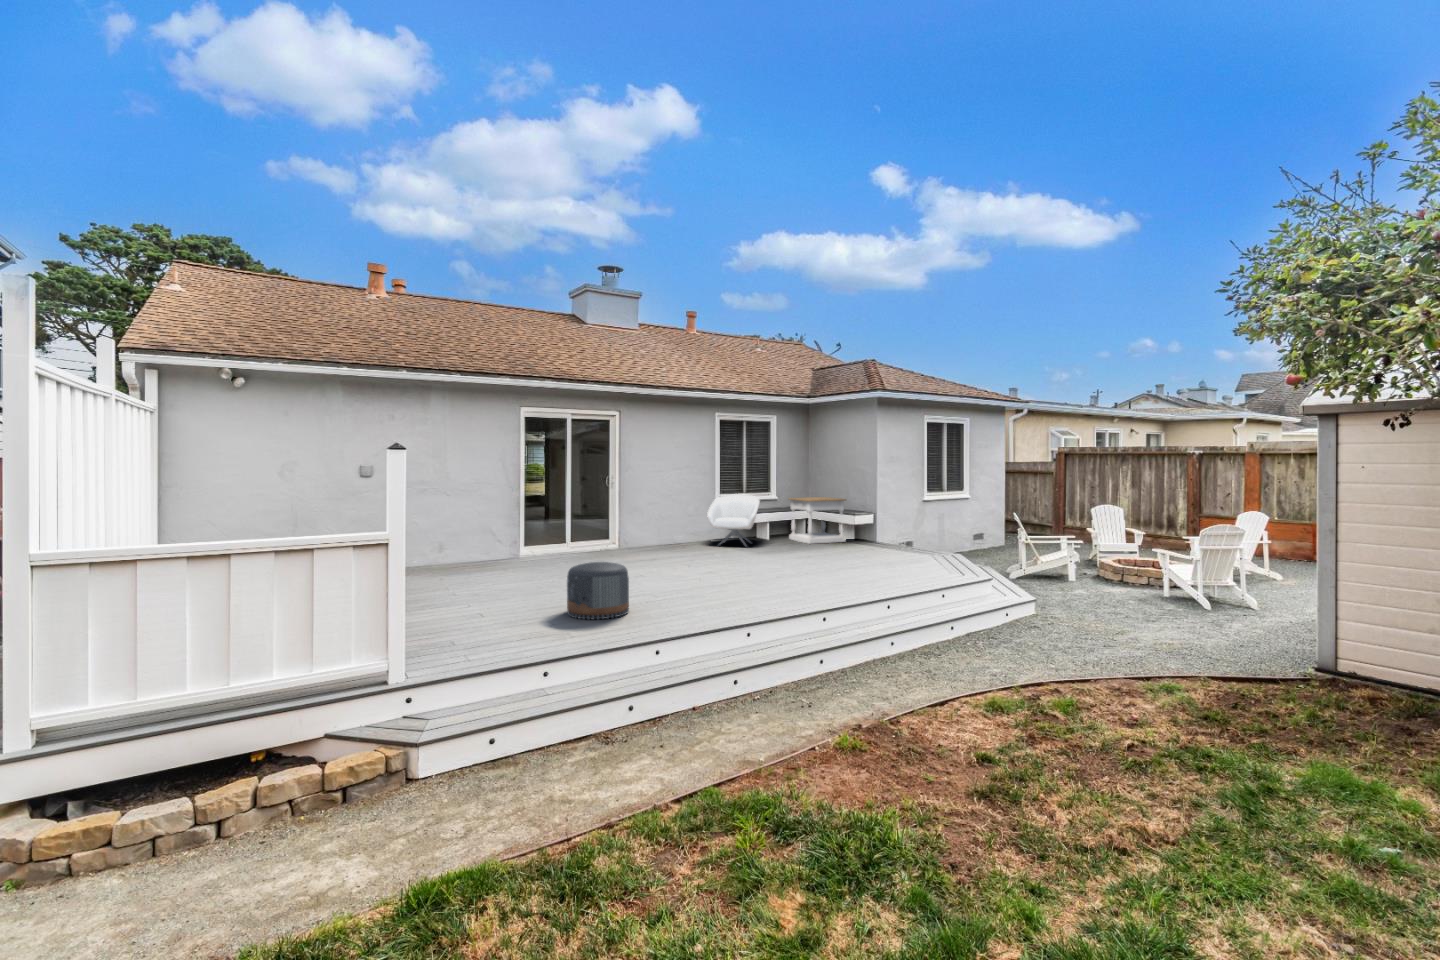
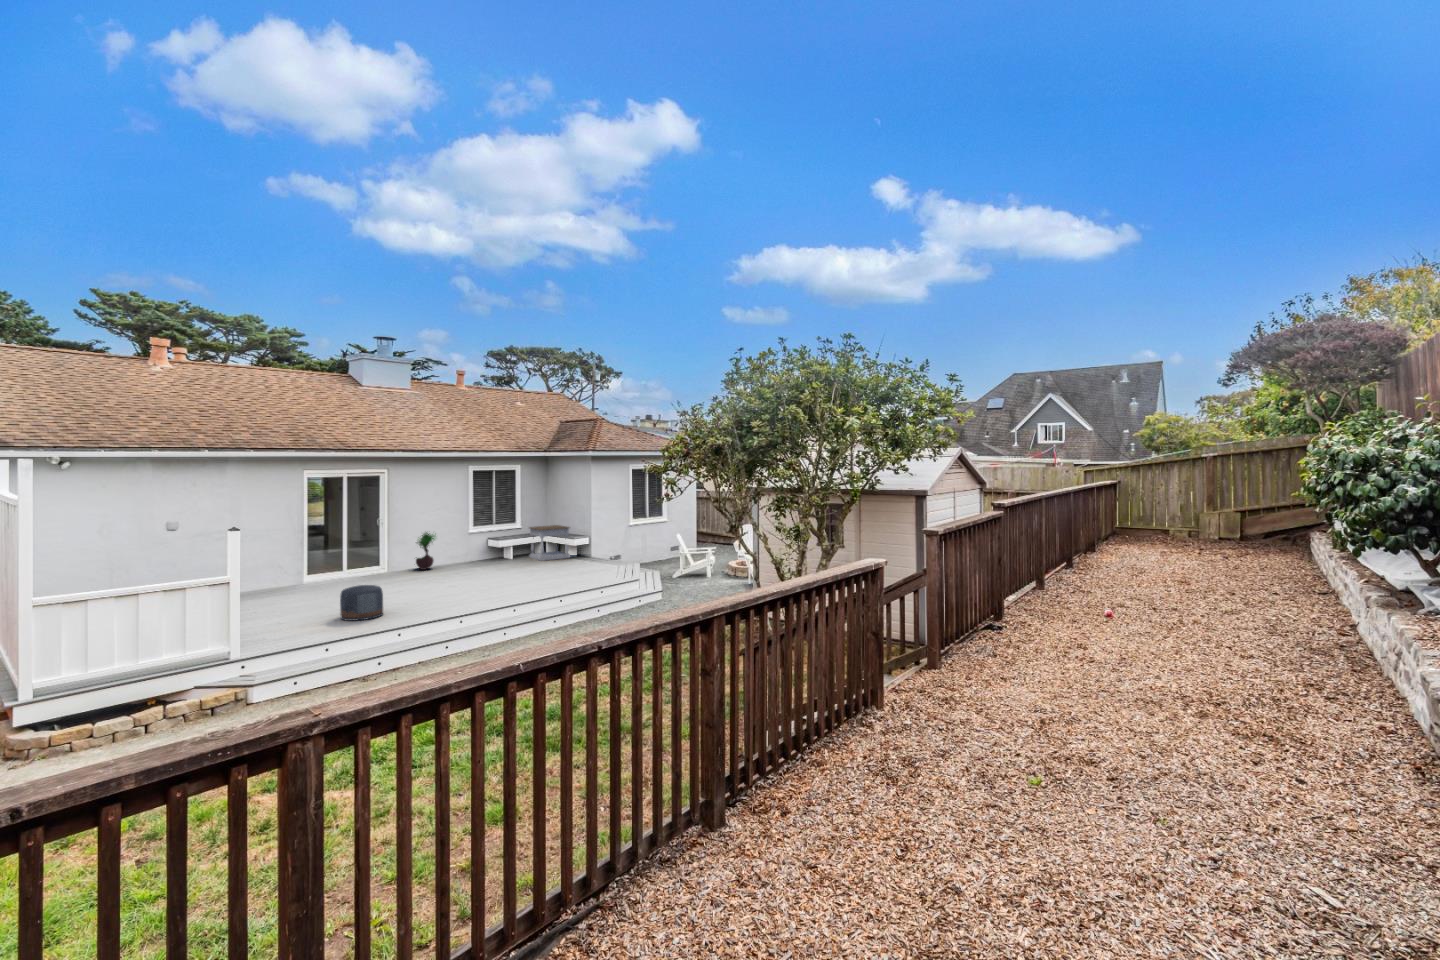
potted tree: none [651,493,681,548] -> present [416,532,435,570]
armchair: present [707,494,760,546] -> none [460,526,503,566]

